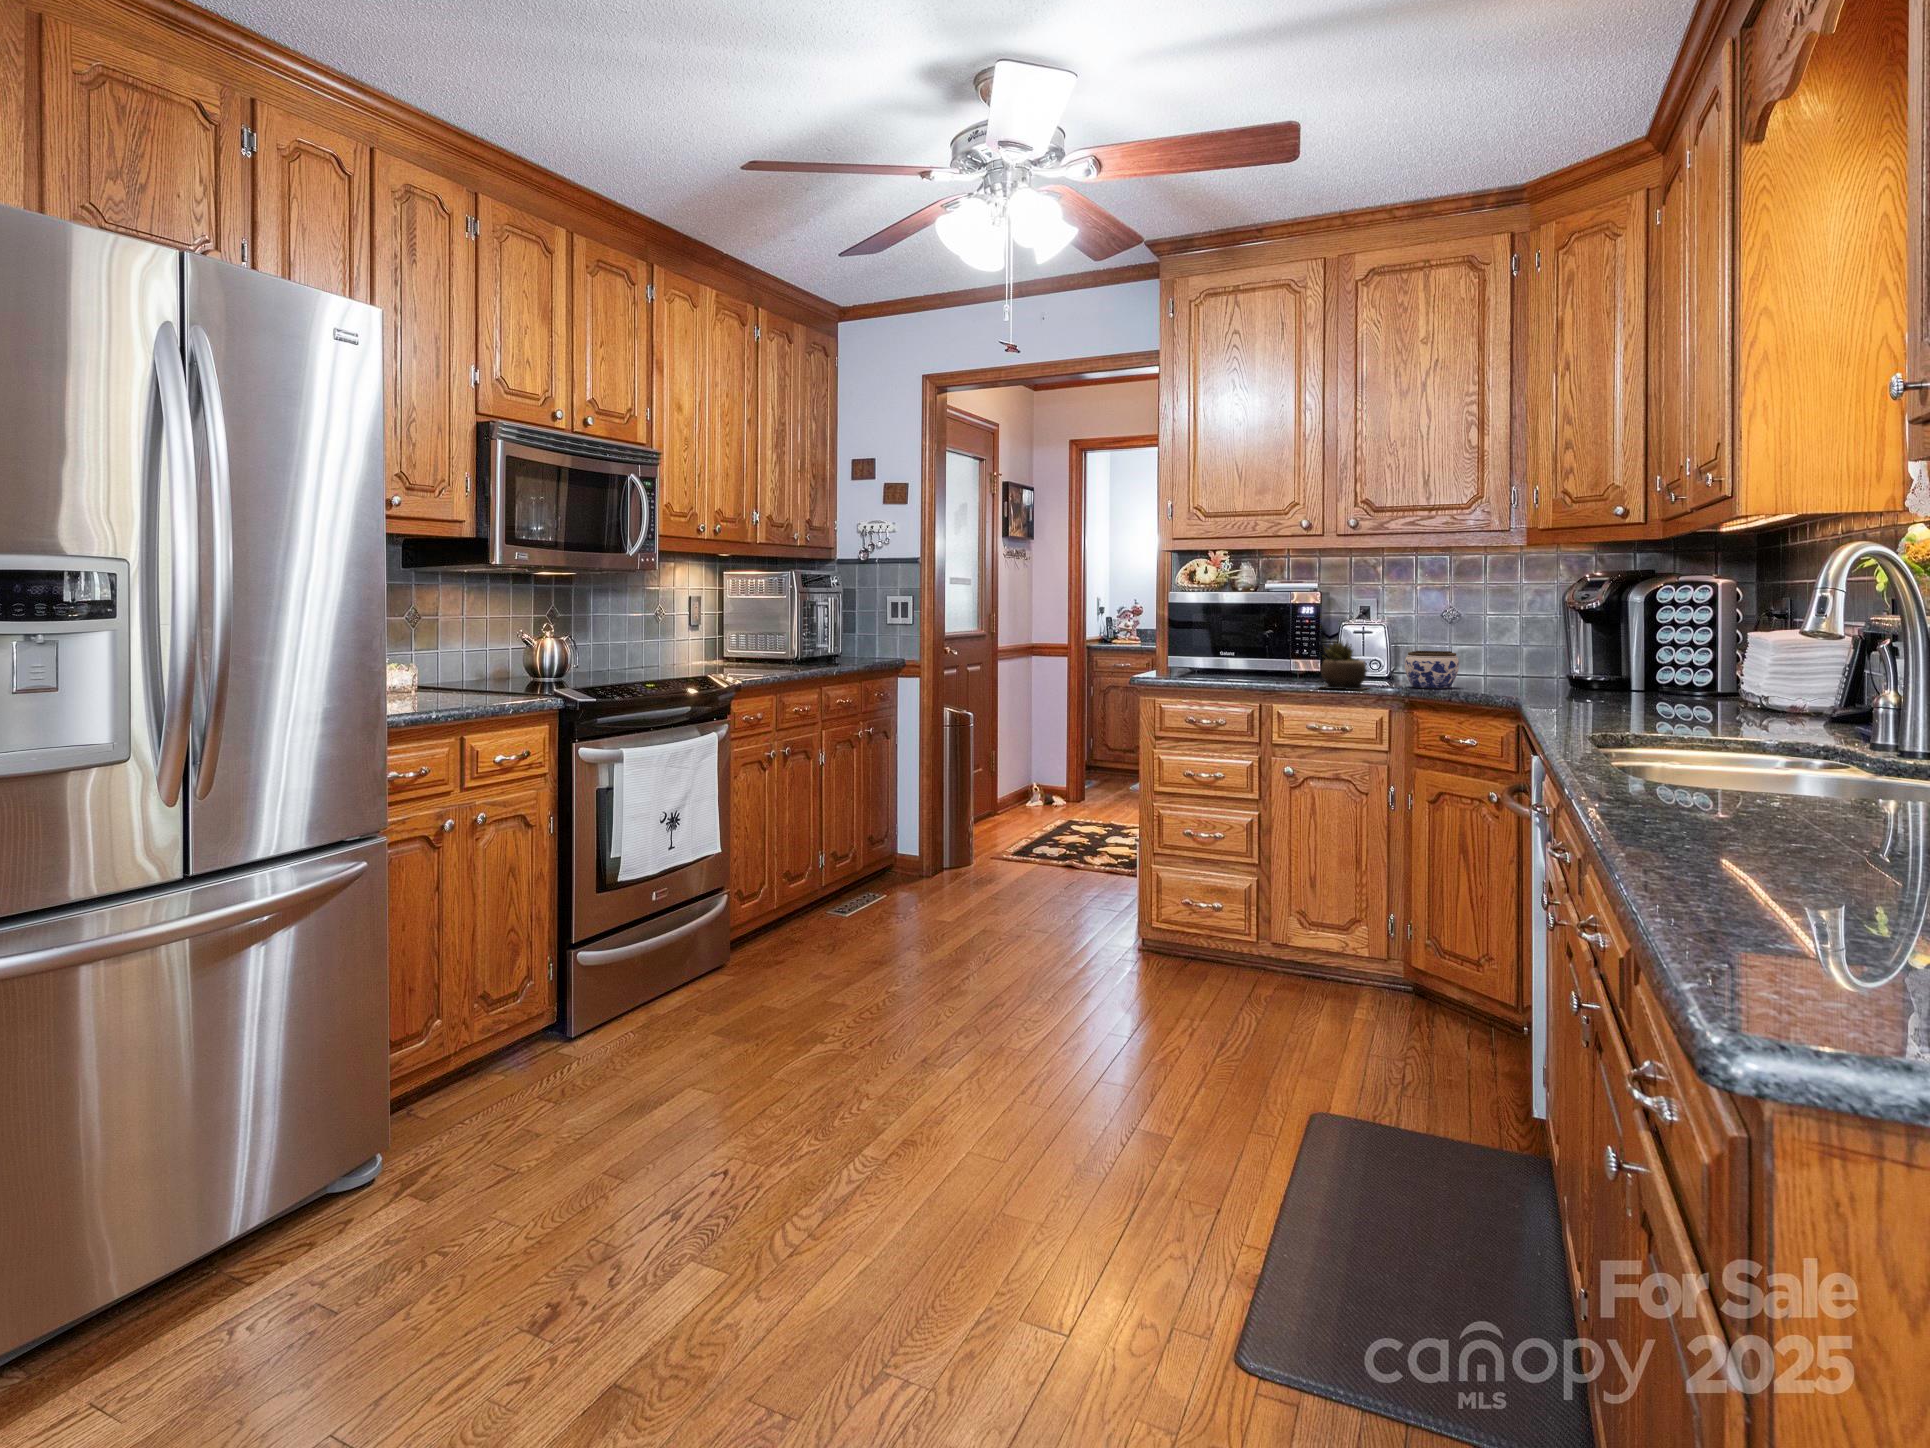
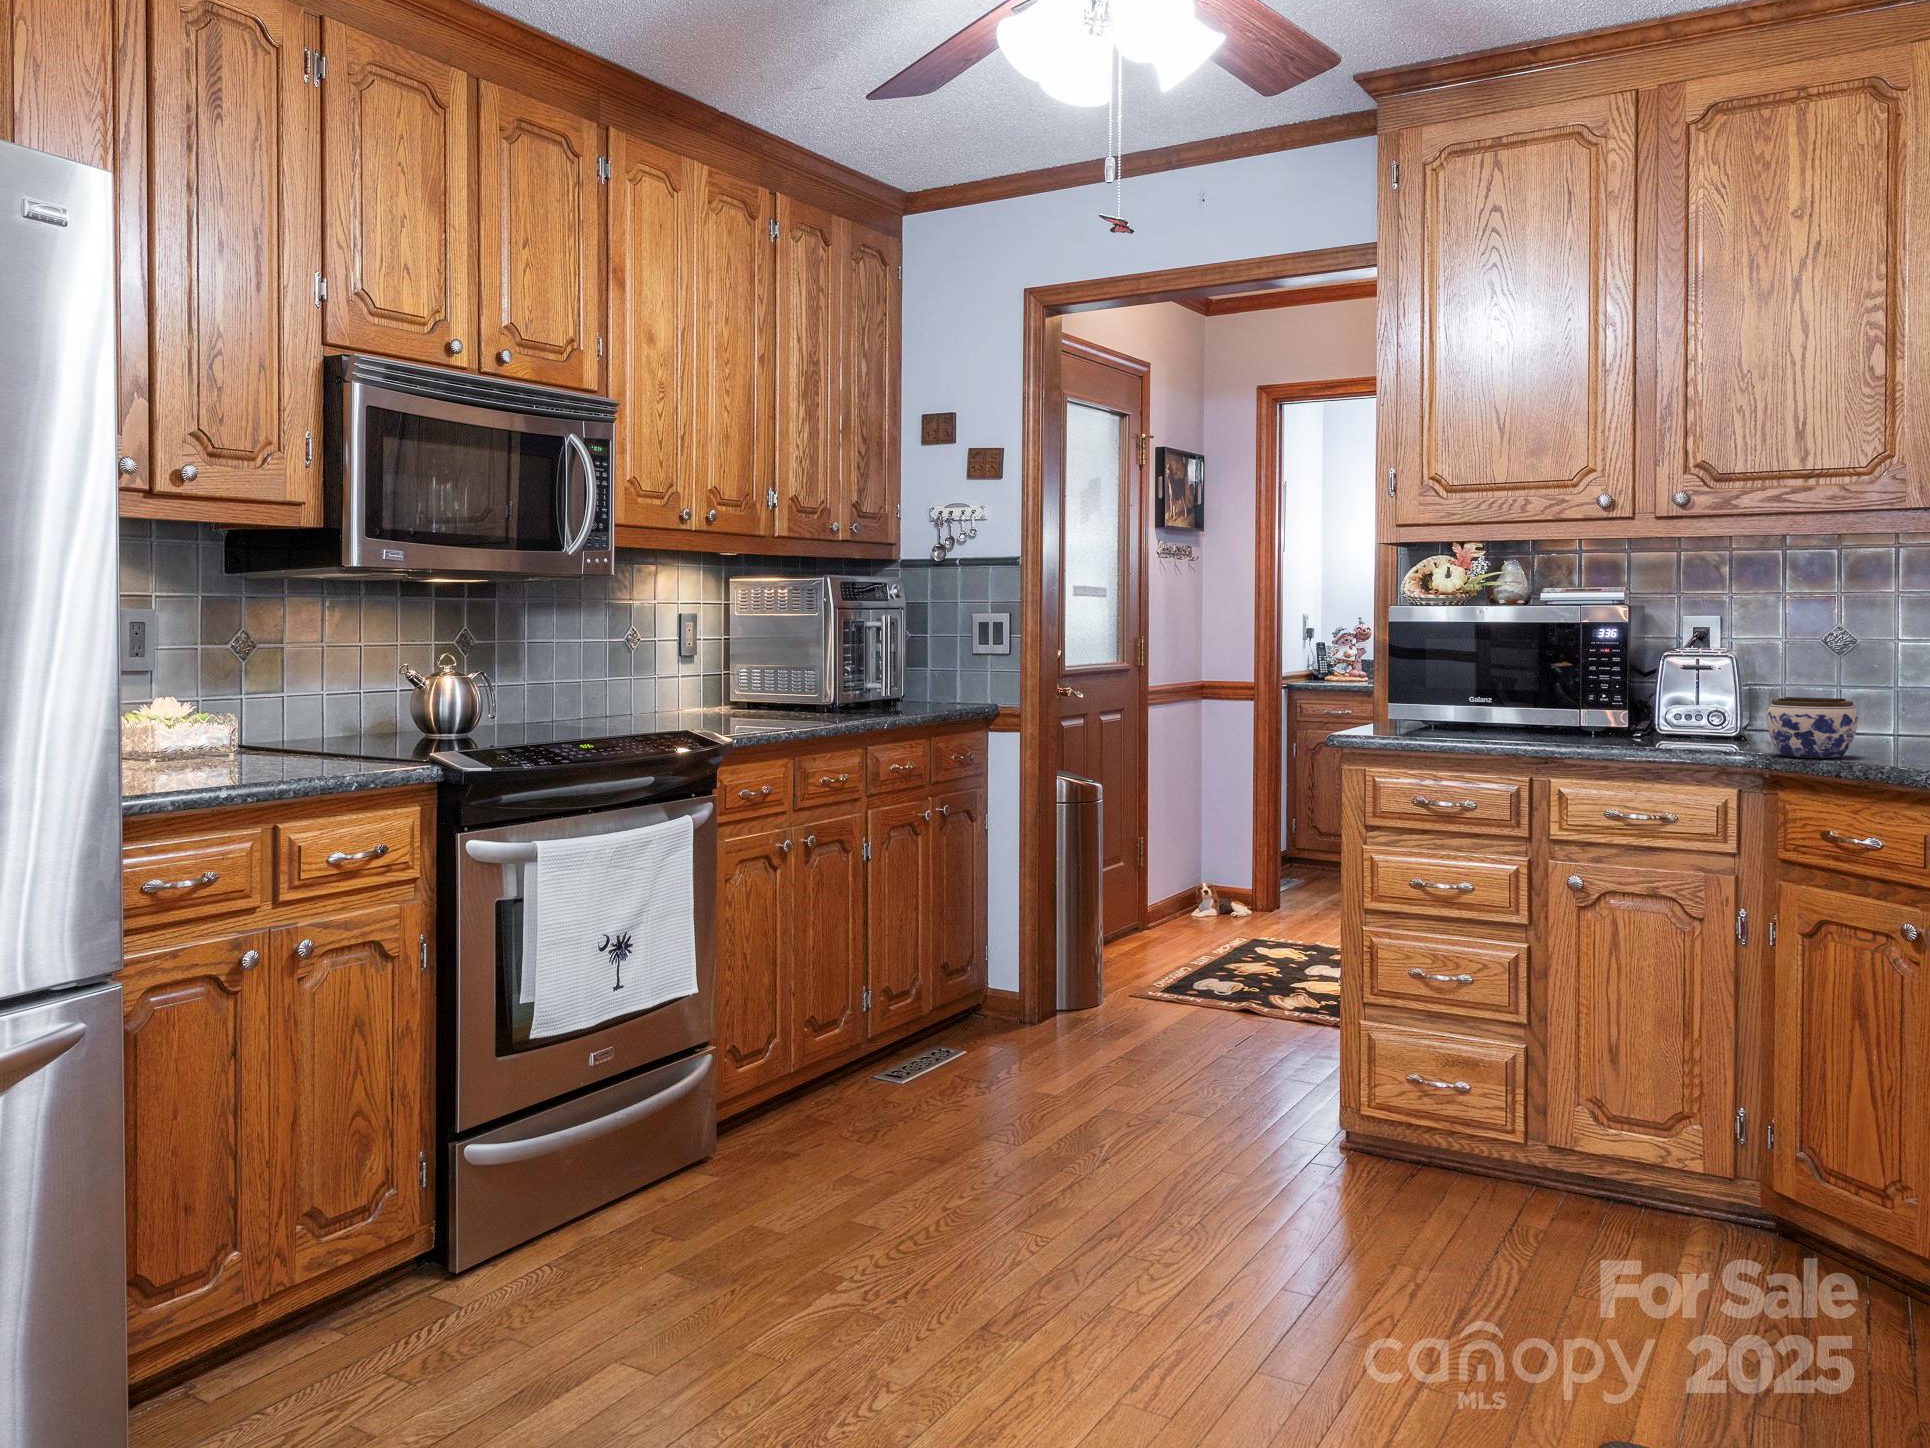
succulent plant: present [1321,641,1368,690] -> none [1616,678,1712,760]

